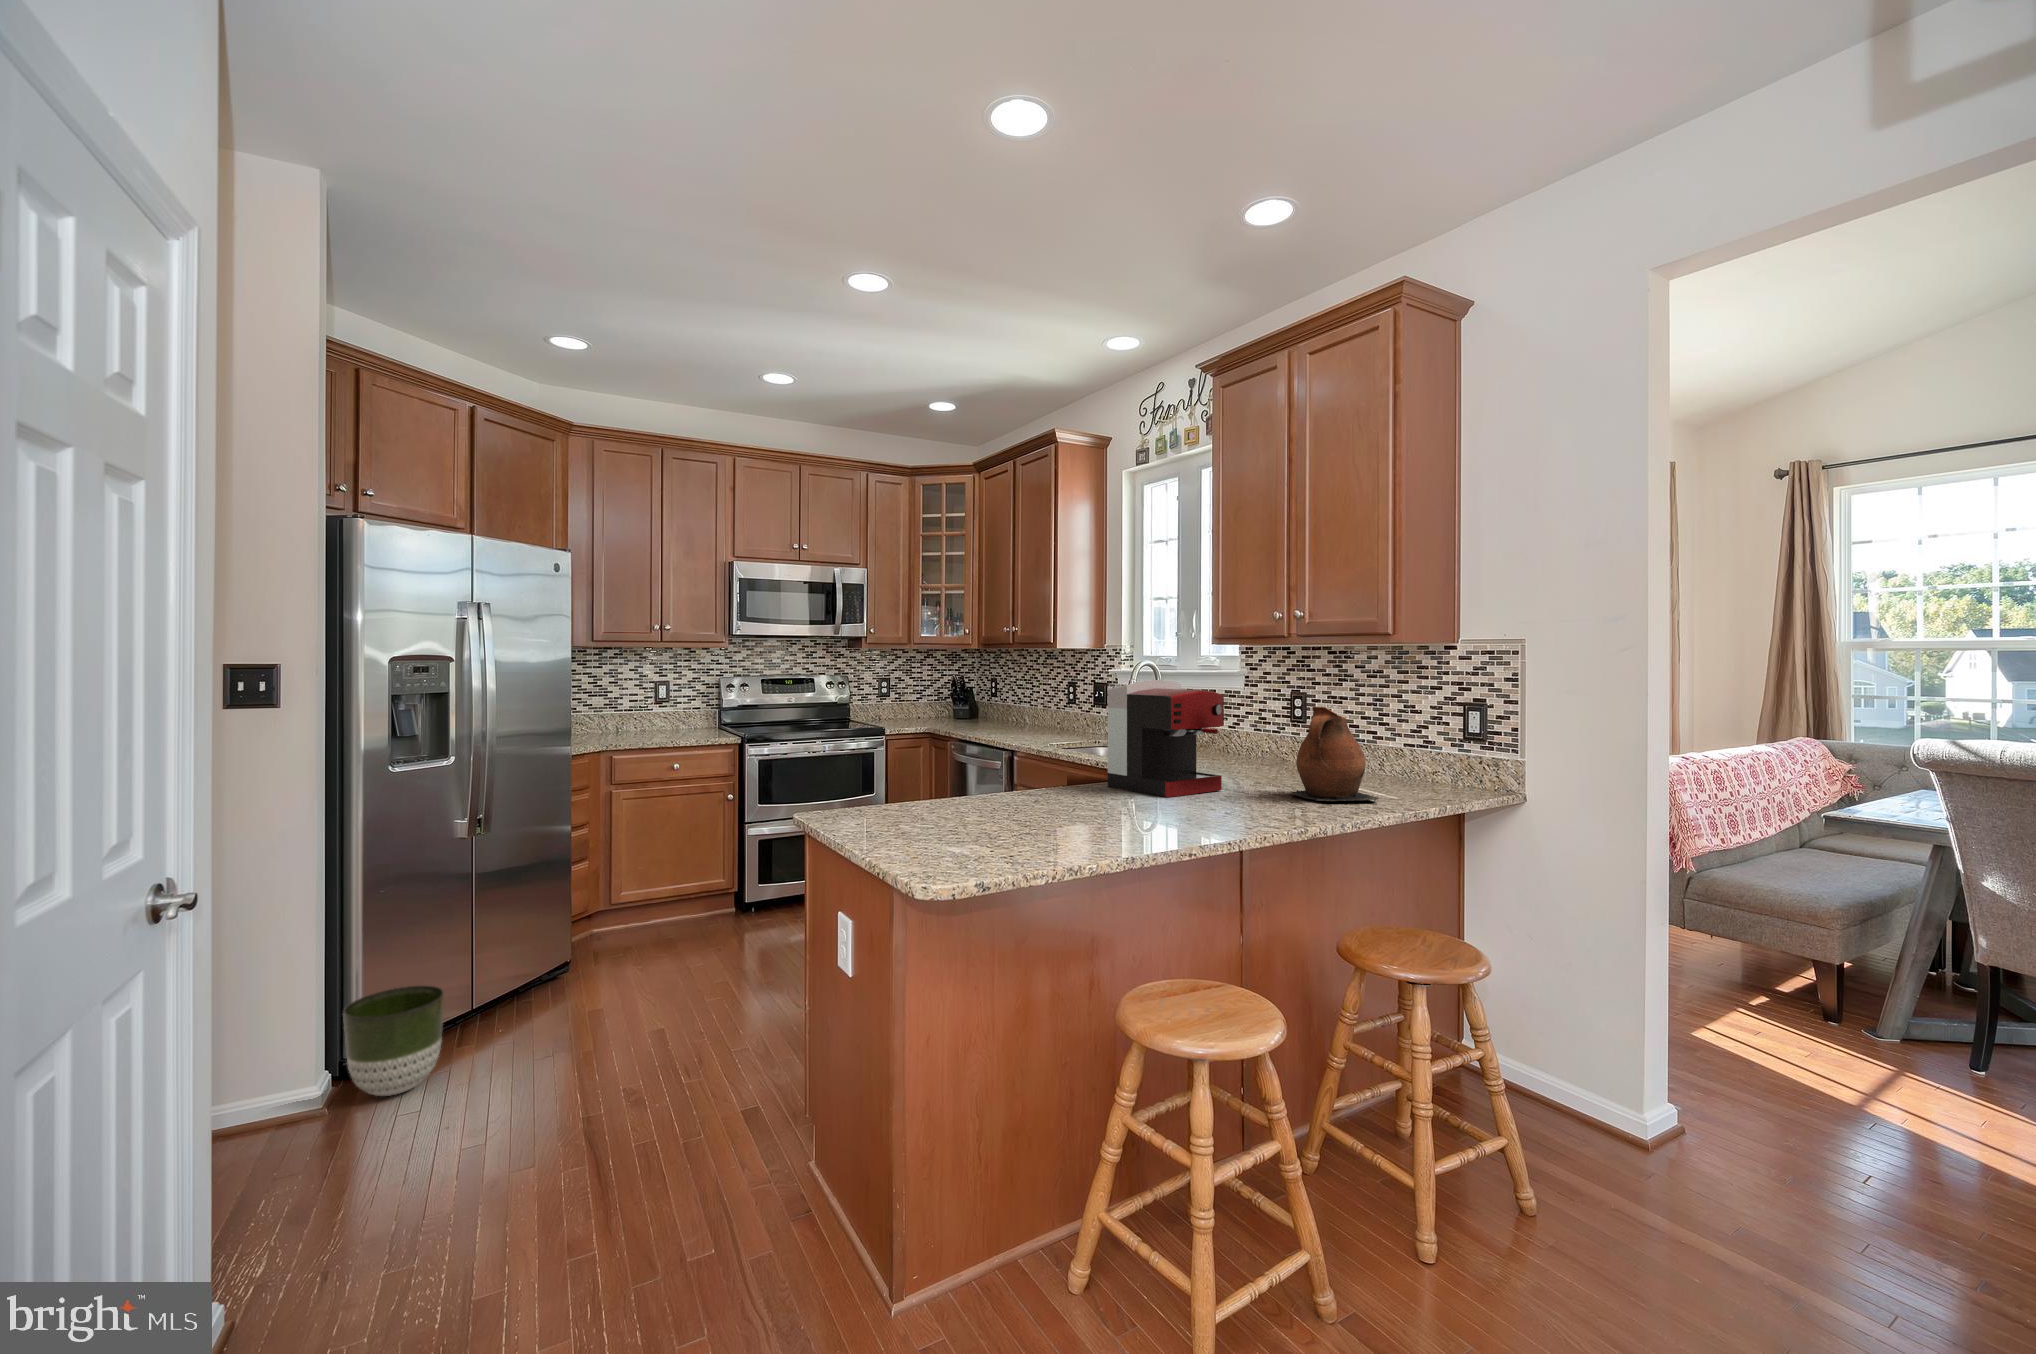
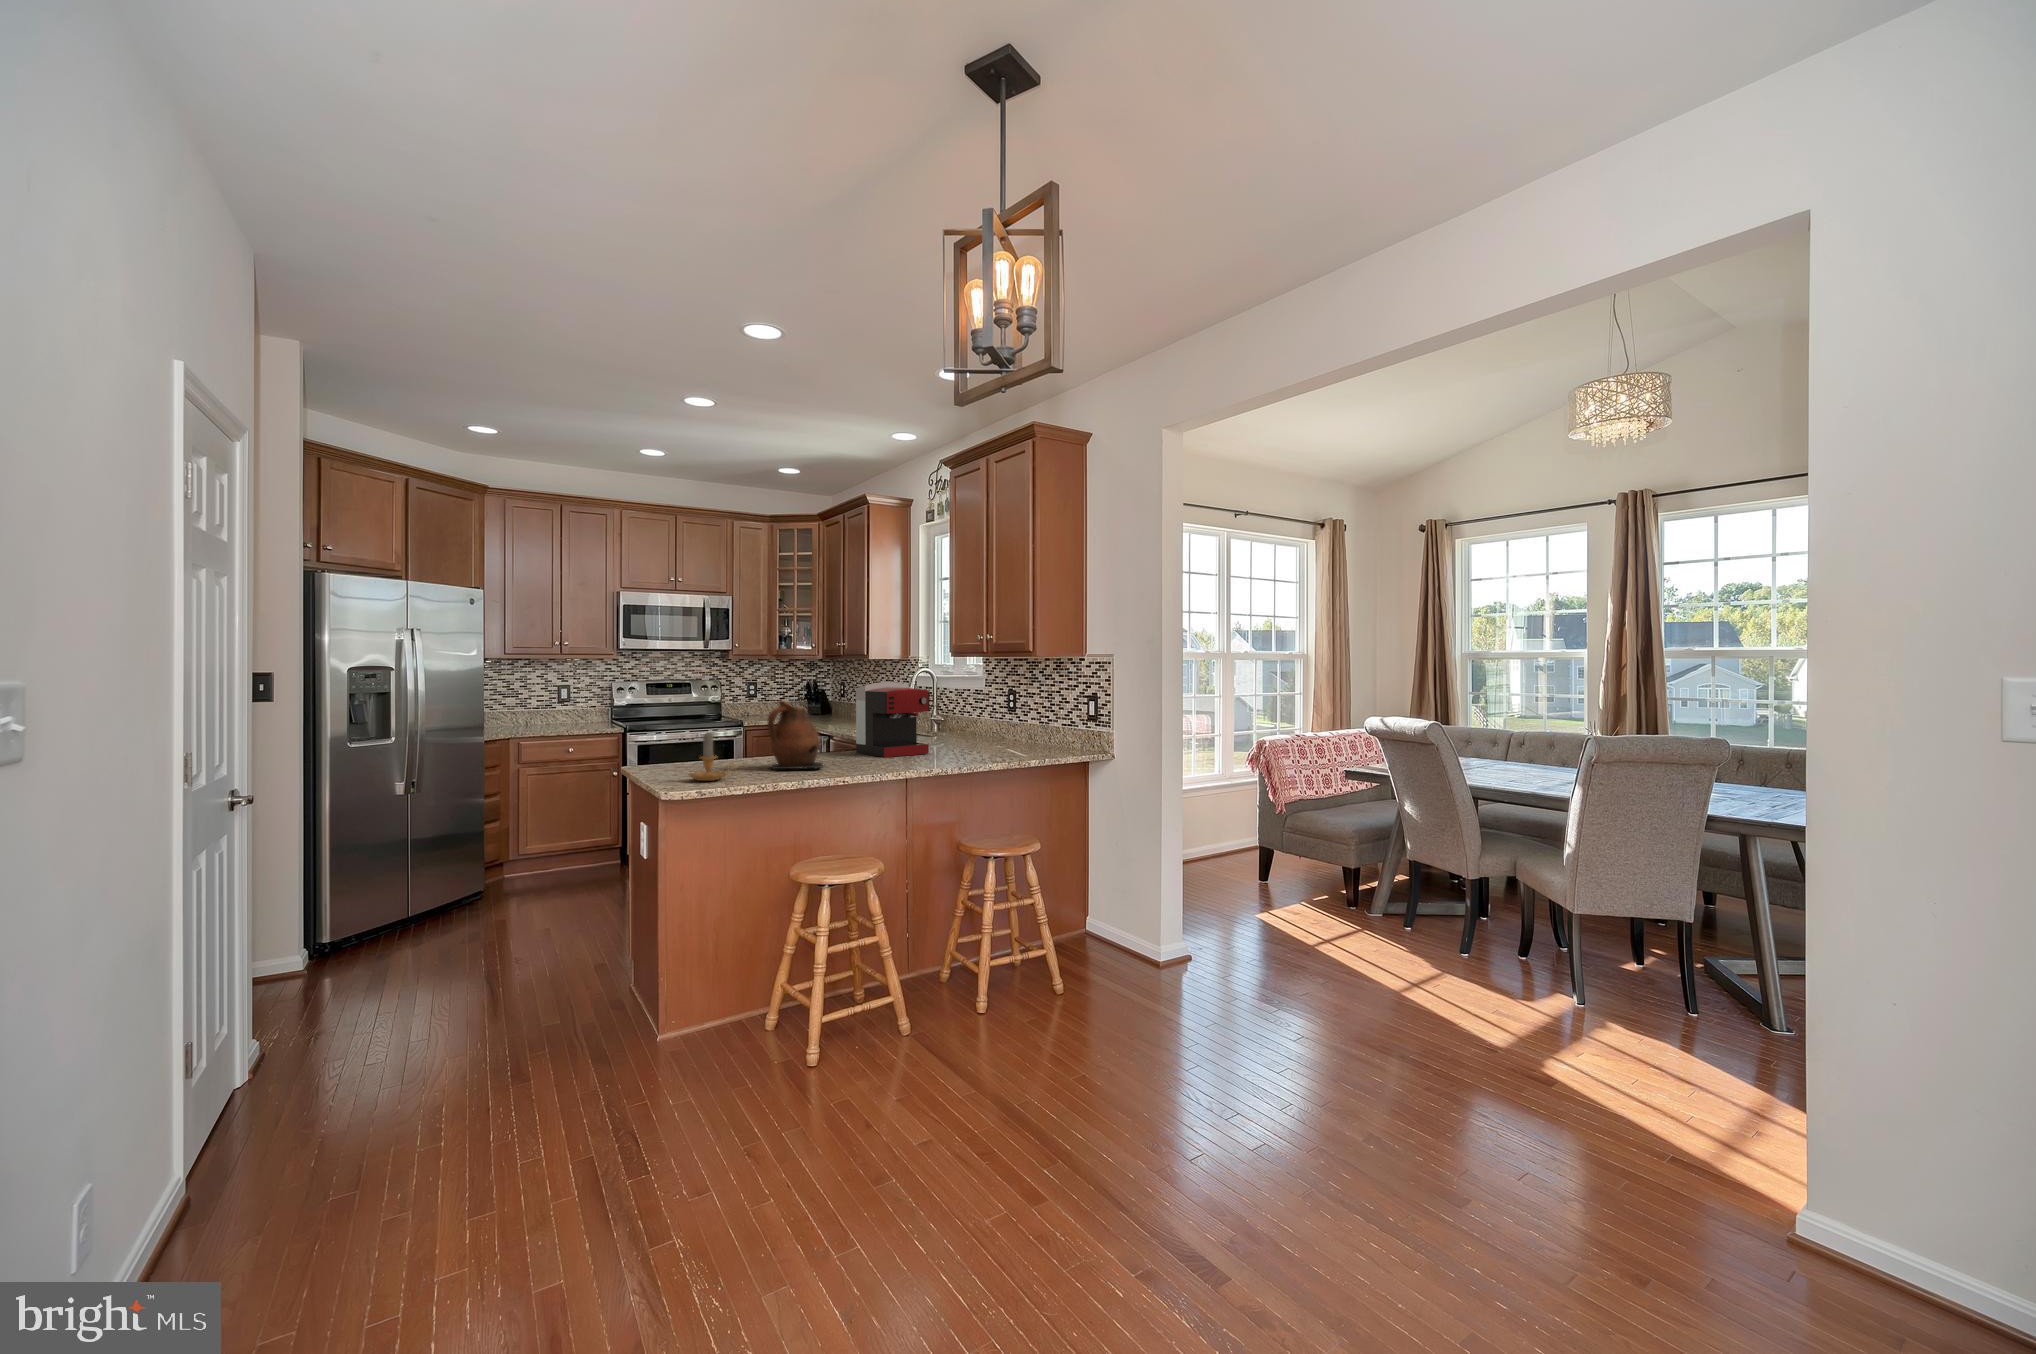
ceramic pitcher: present [1290,707,1378,801] -> present [768,701,823,769]
candle: none [926,766,1001,854] -> present [689,734,730,781]
planter: present [343,986,444,1096] -> none [314,895,387,966]

